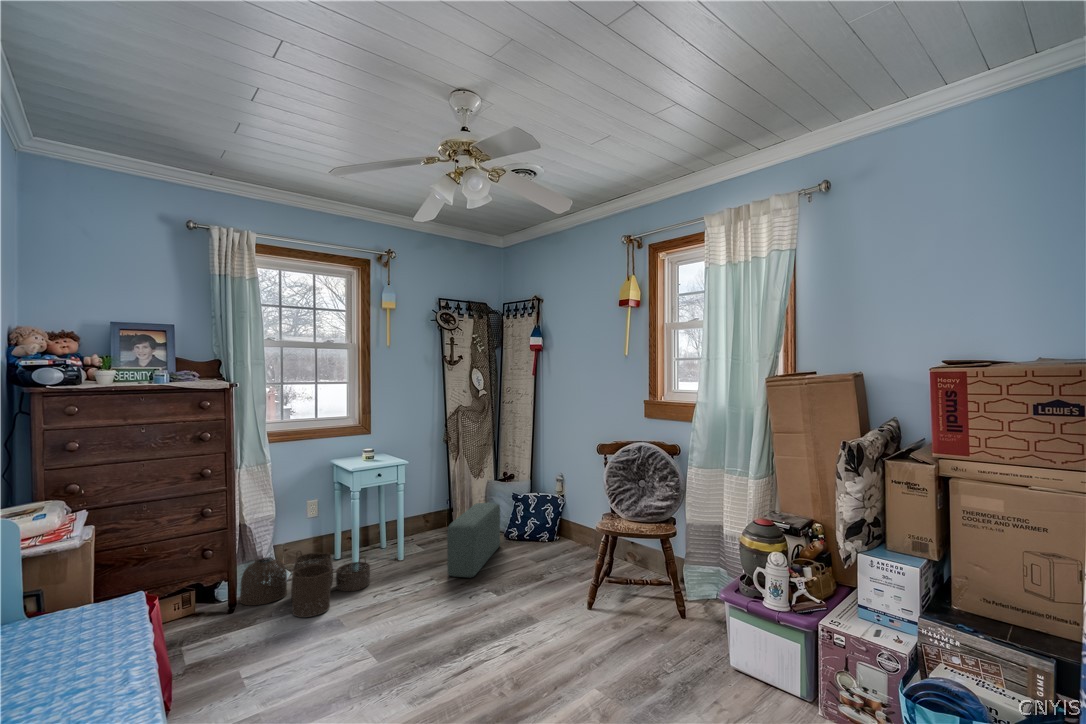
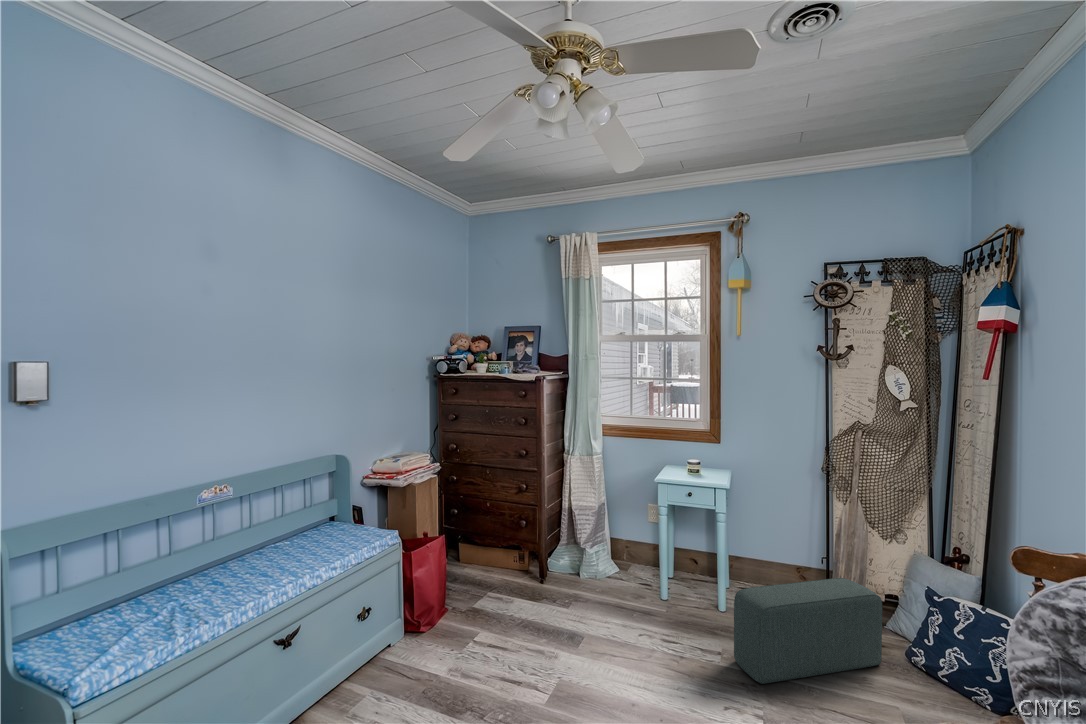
woven basket: present [240,551,370,617] -> none [554,541,659,621]

